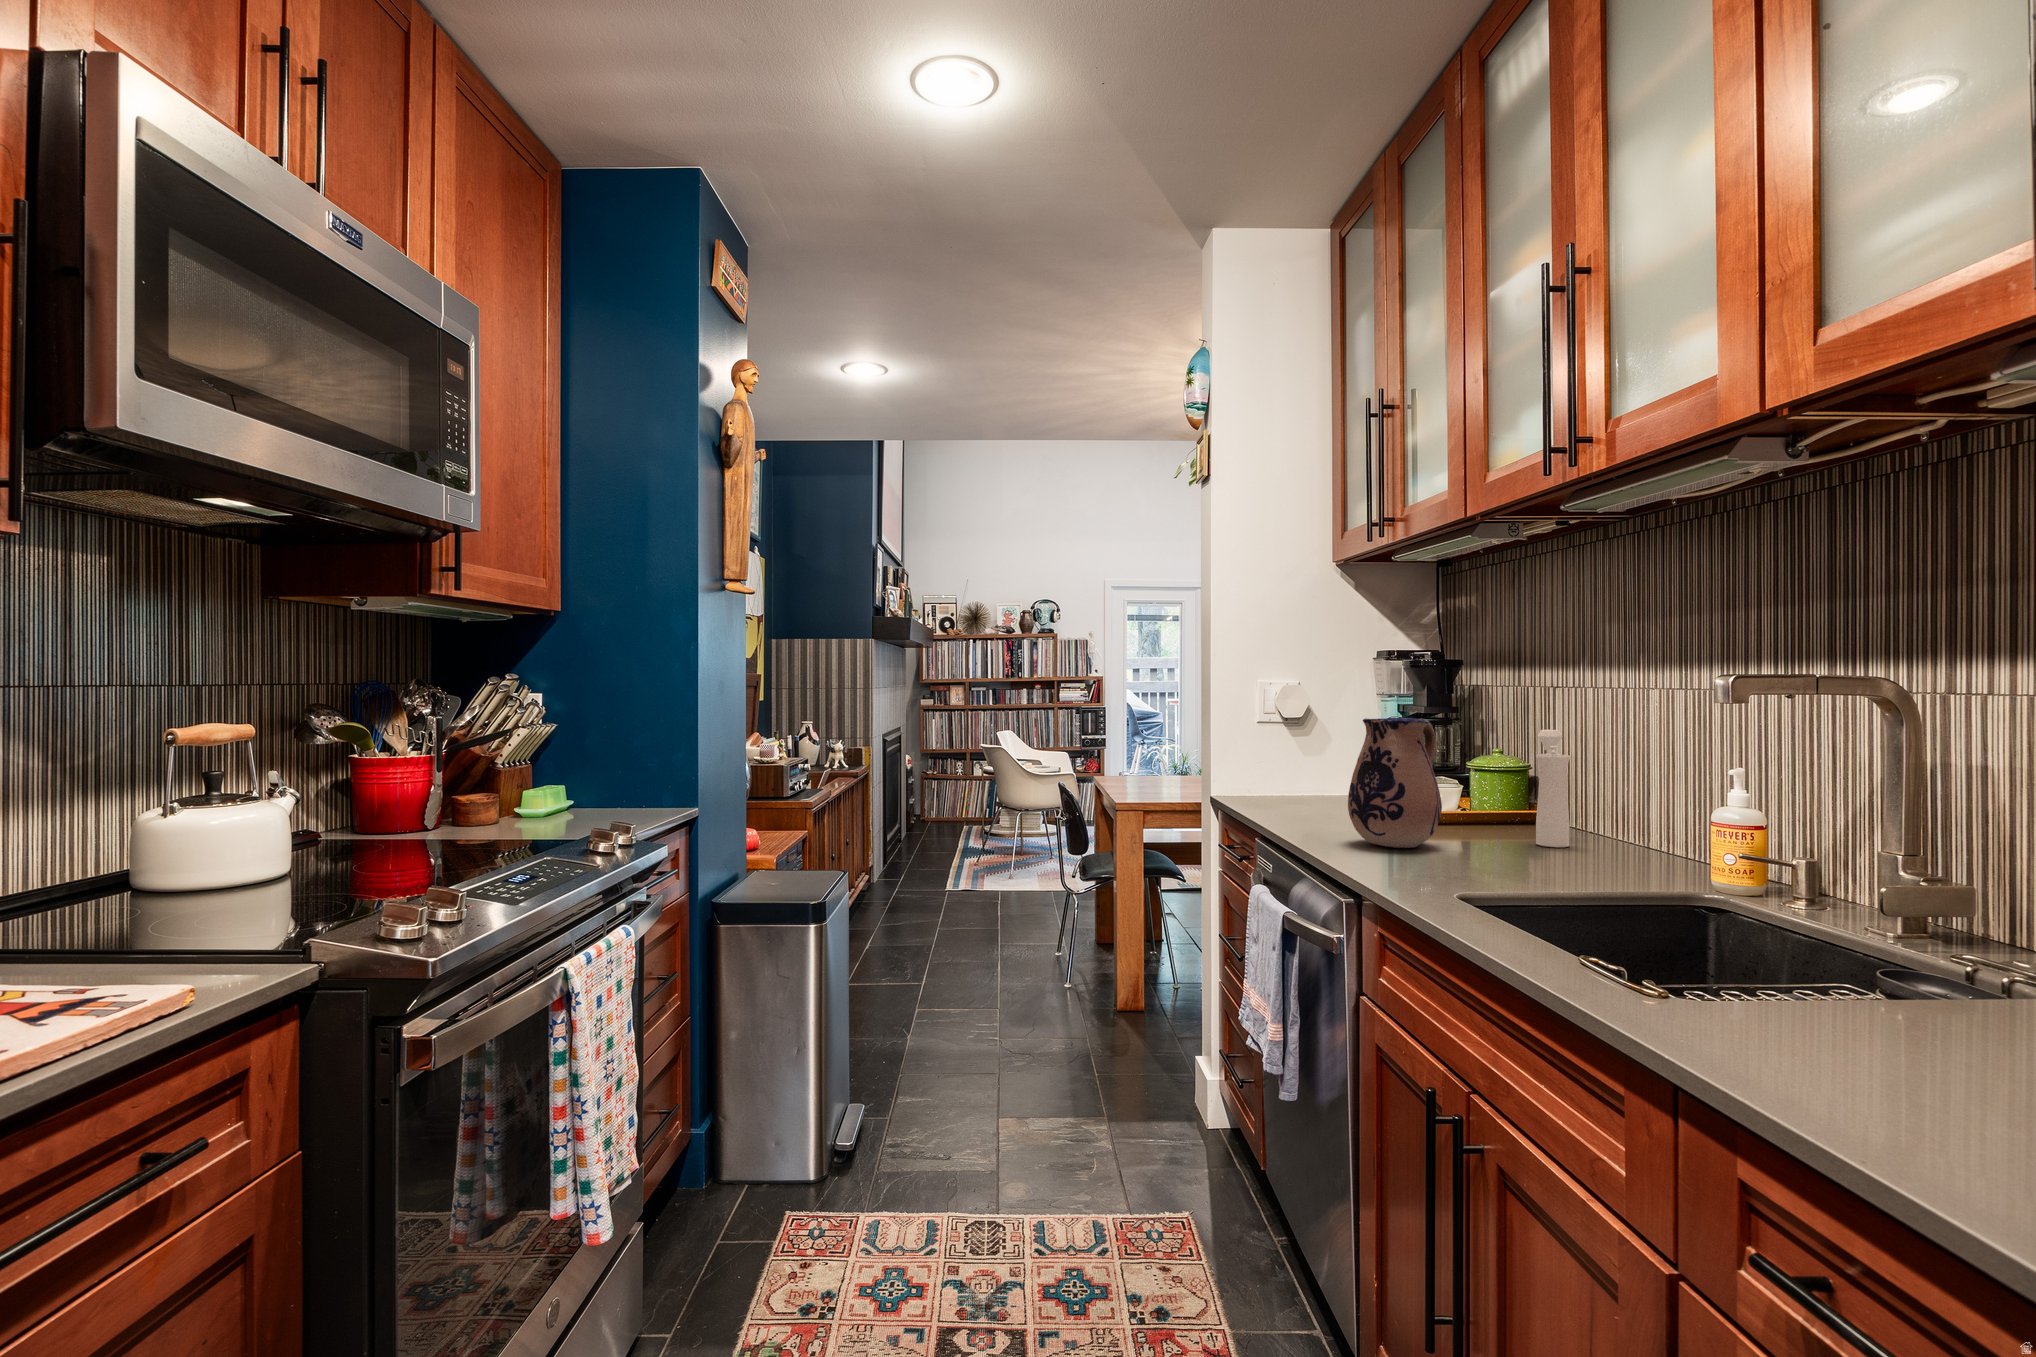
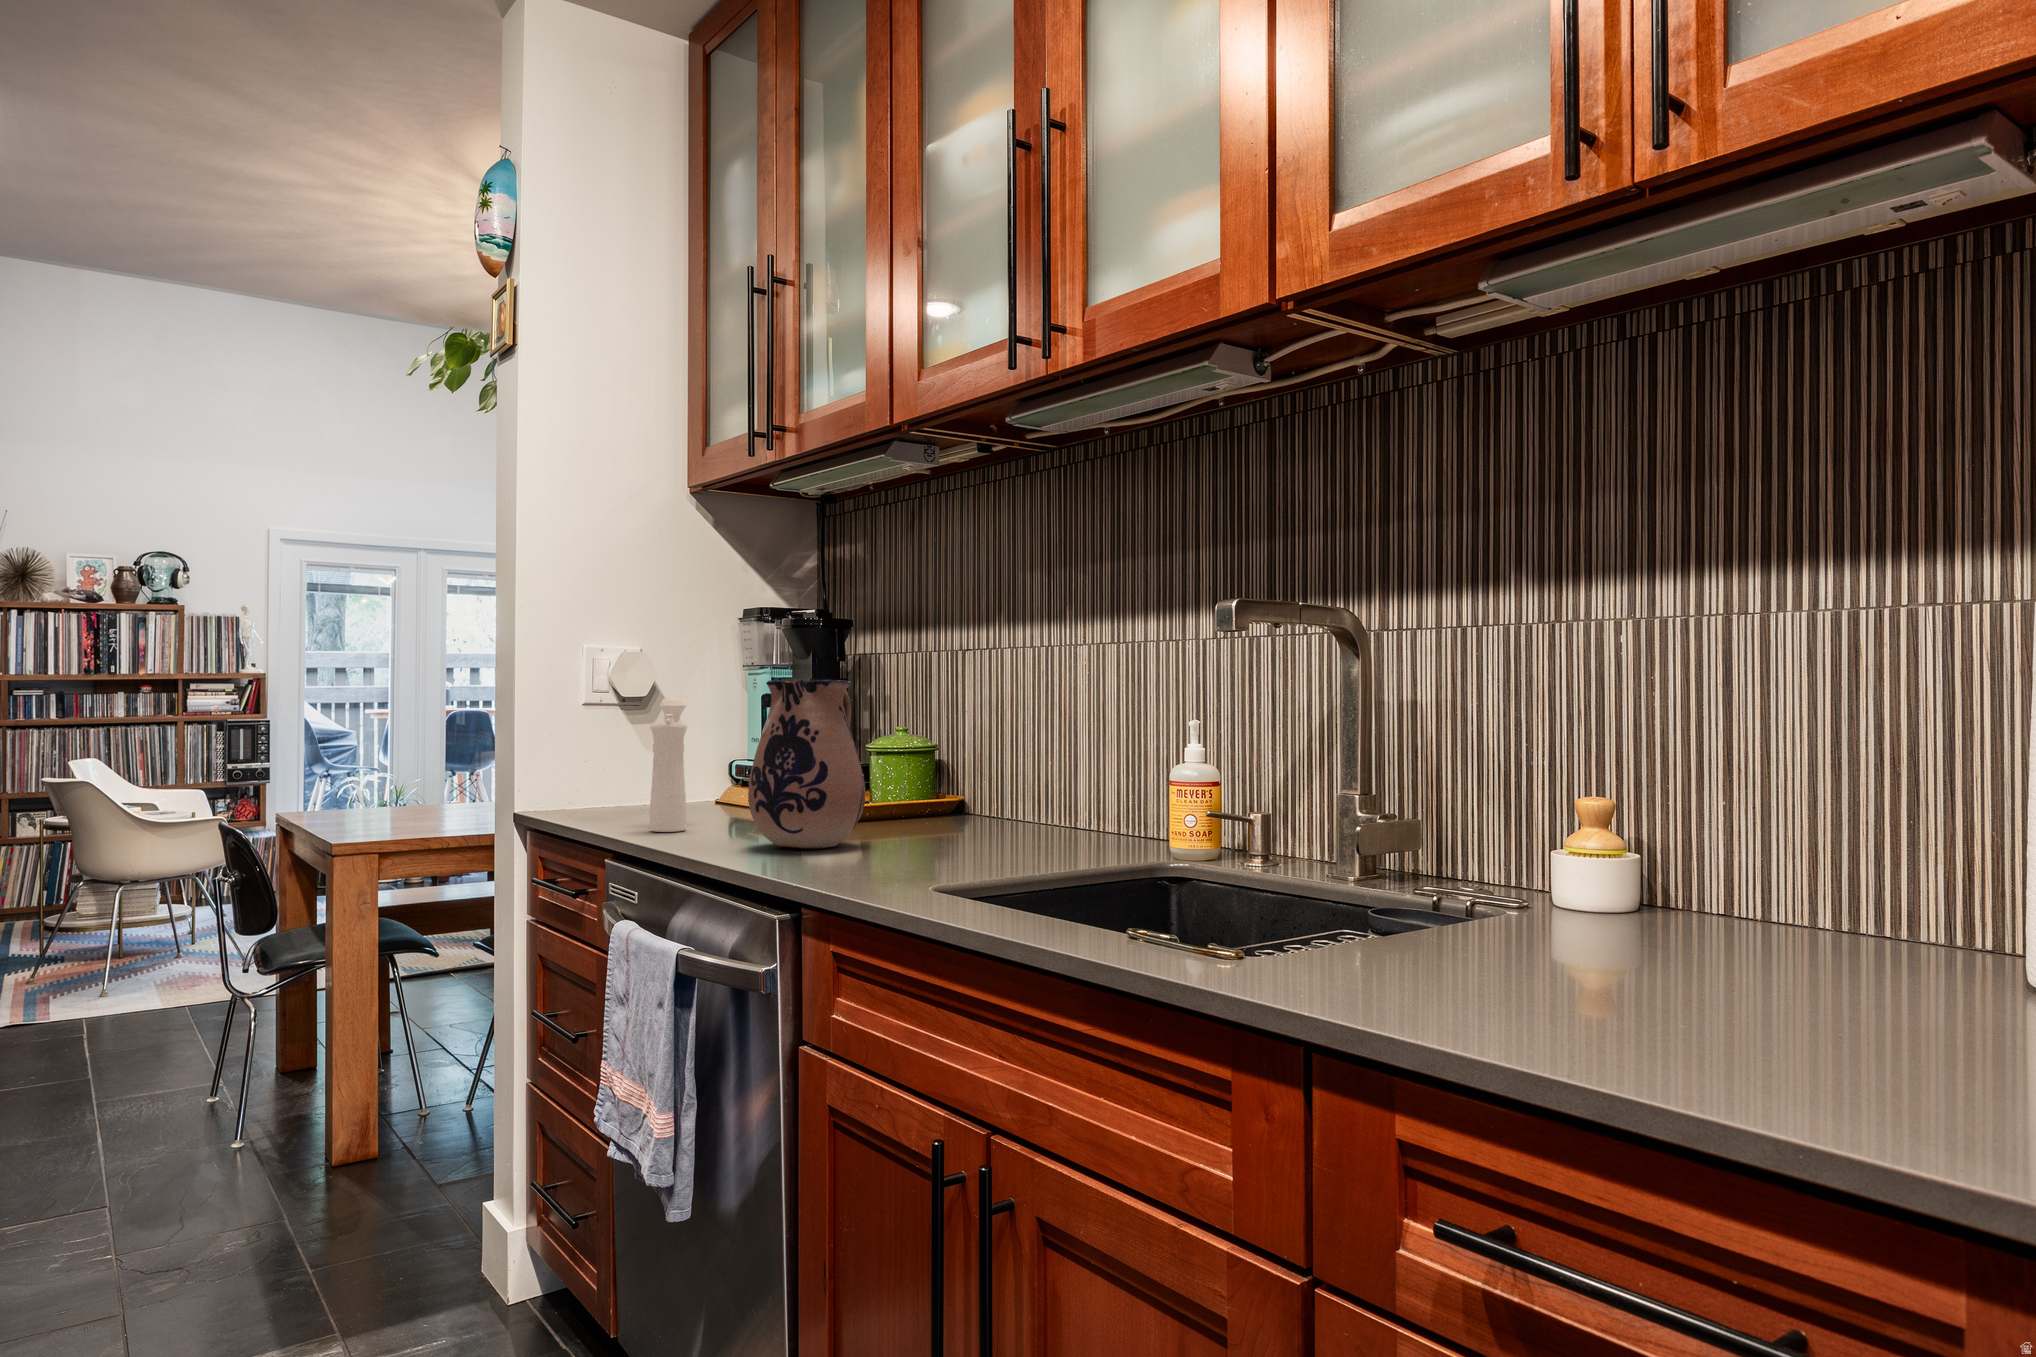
pepper mill: present [1536,730,1571,847] -> present [650,699,687,832]

